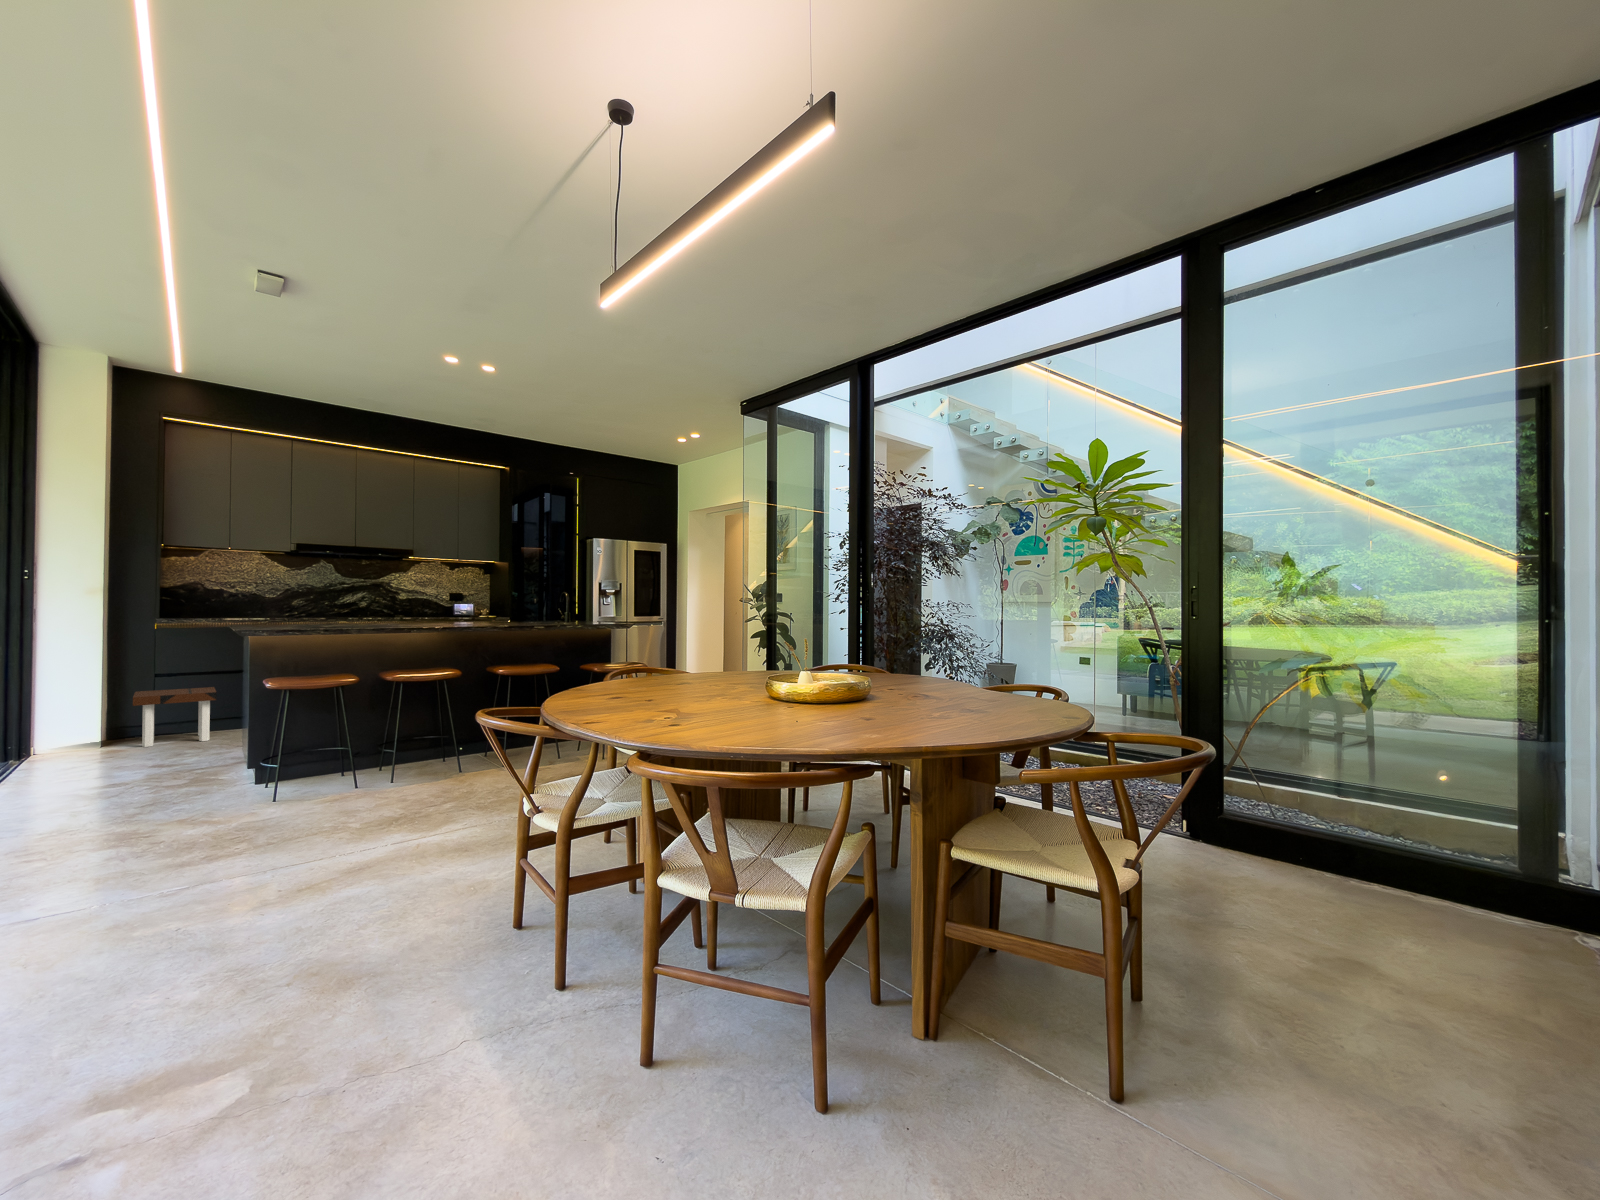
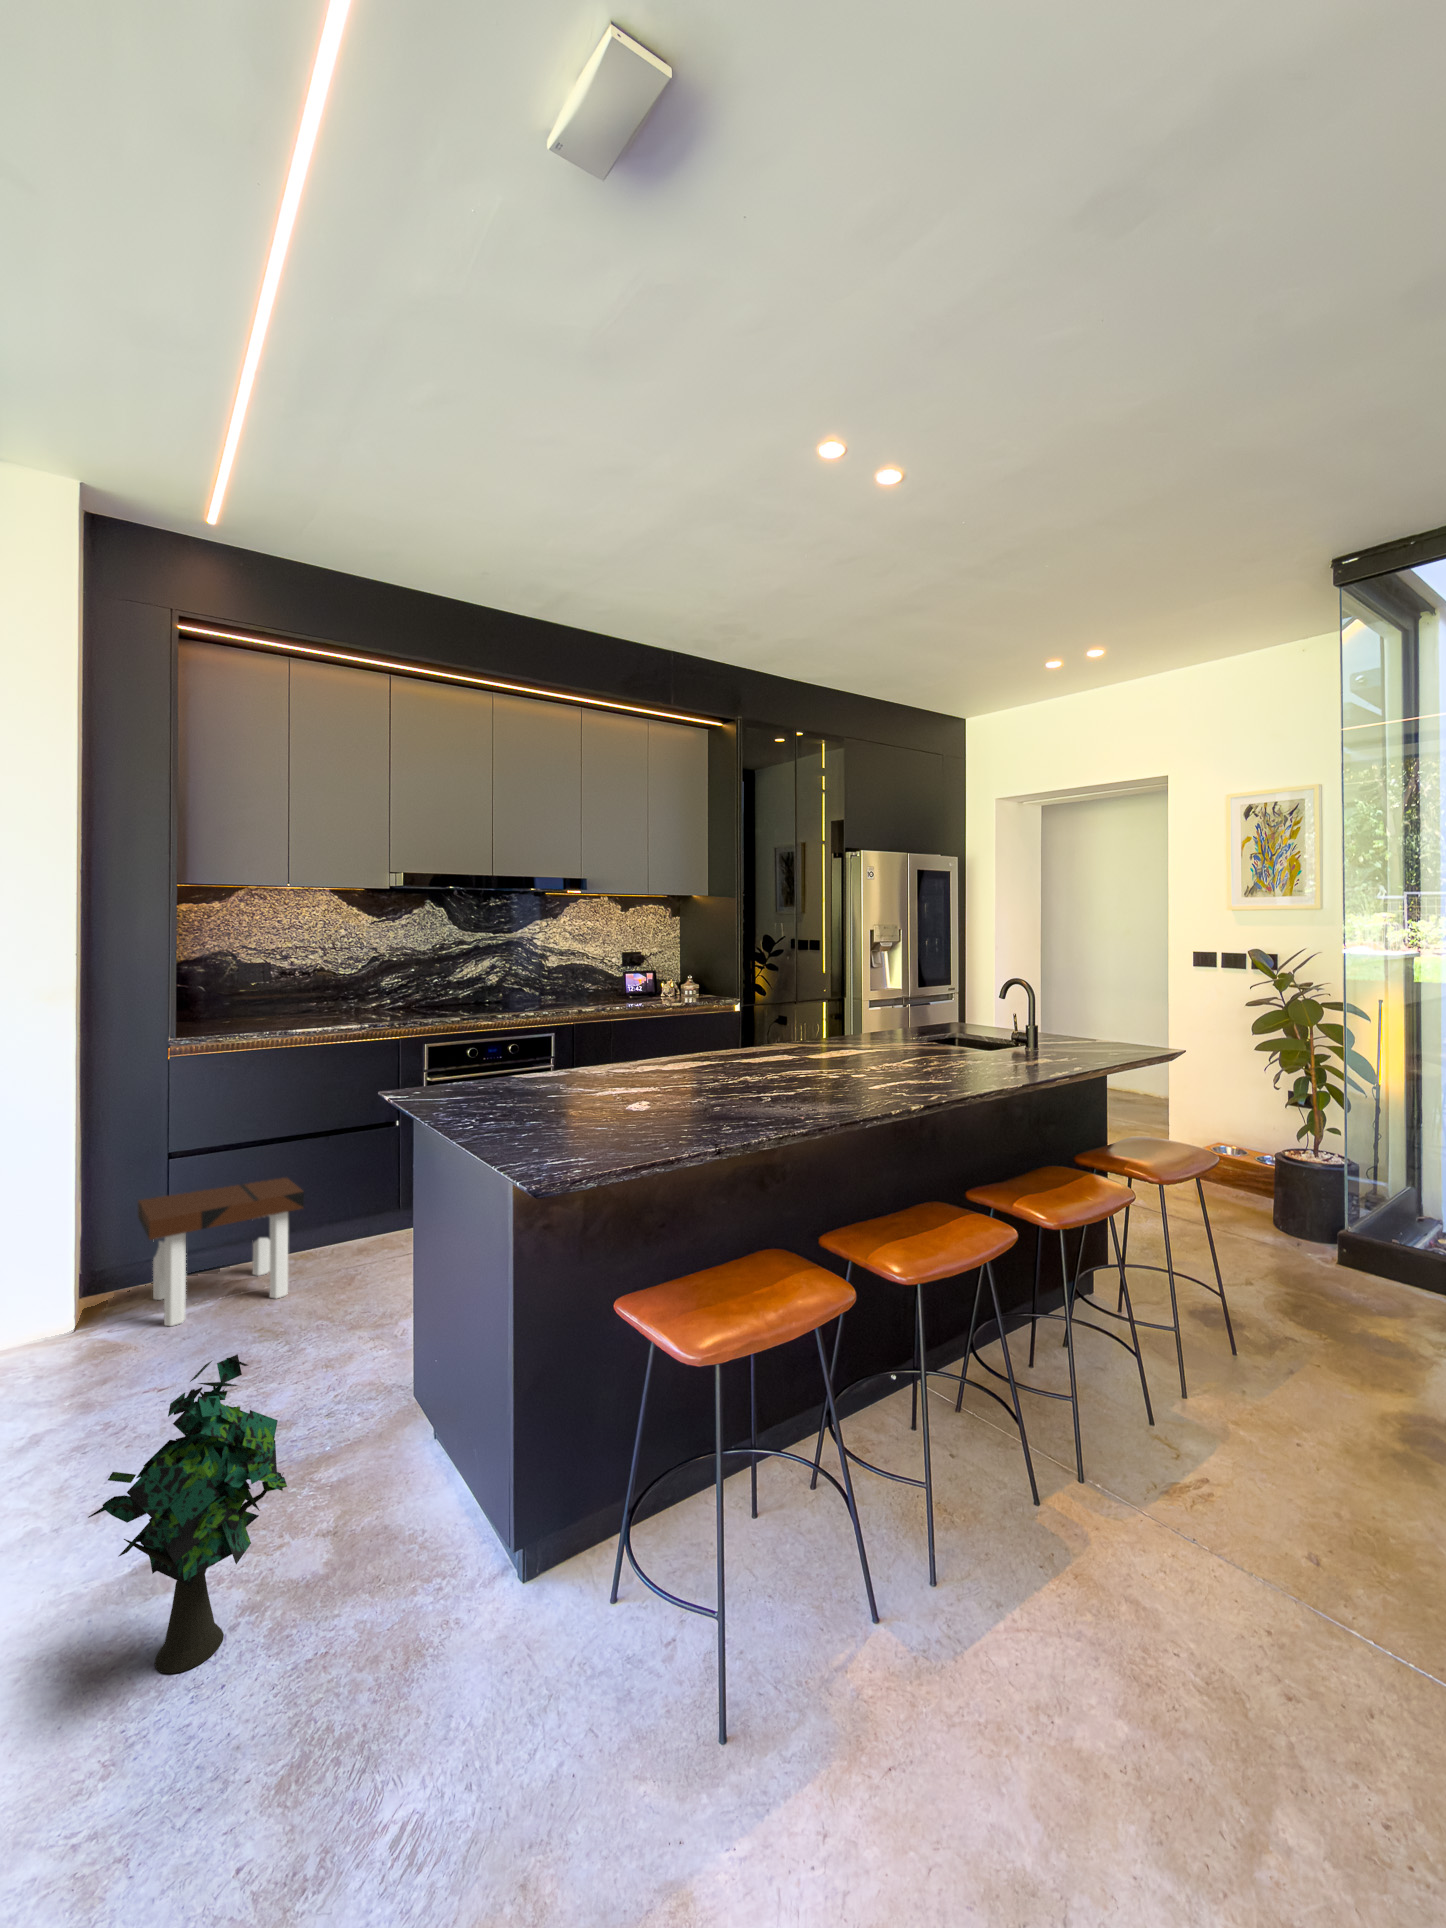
decorative plant: none [53,704,134,801] -> present [88,1354,287,1673]

